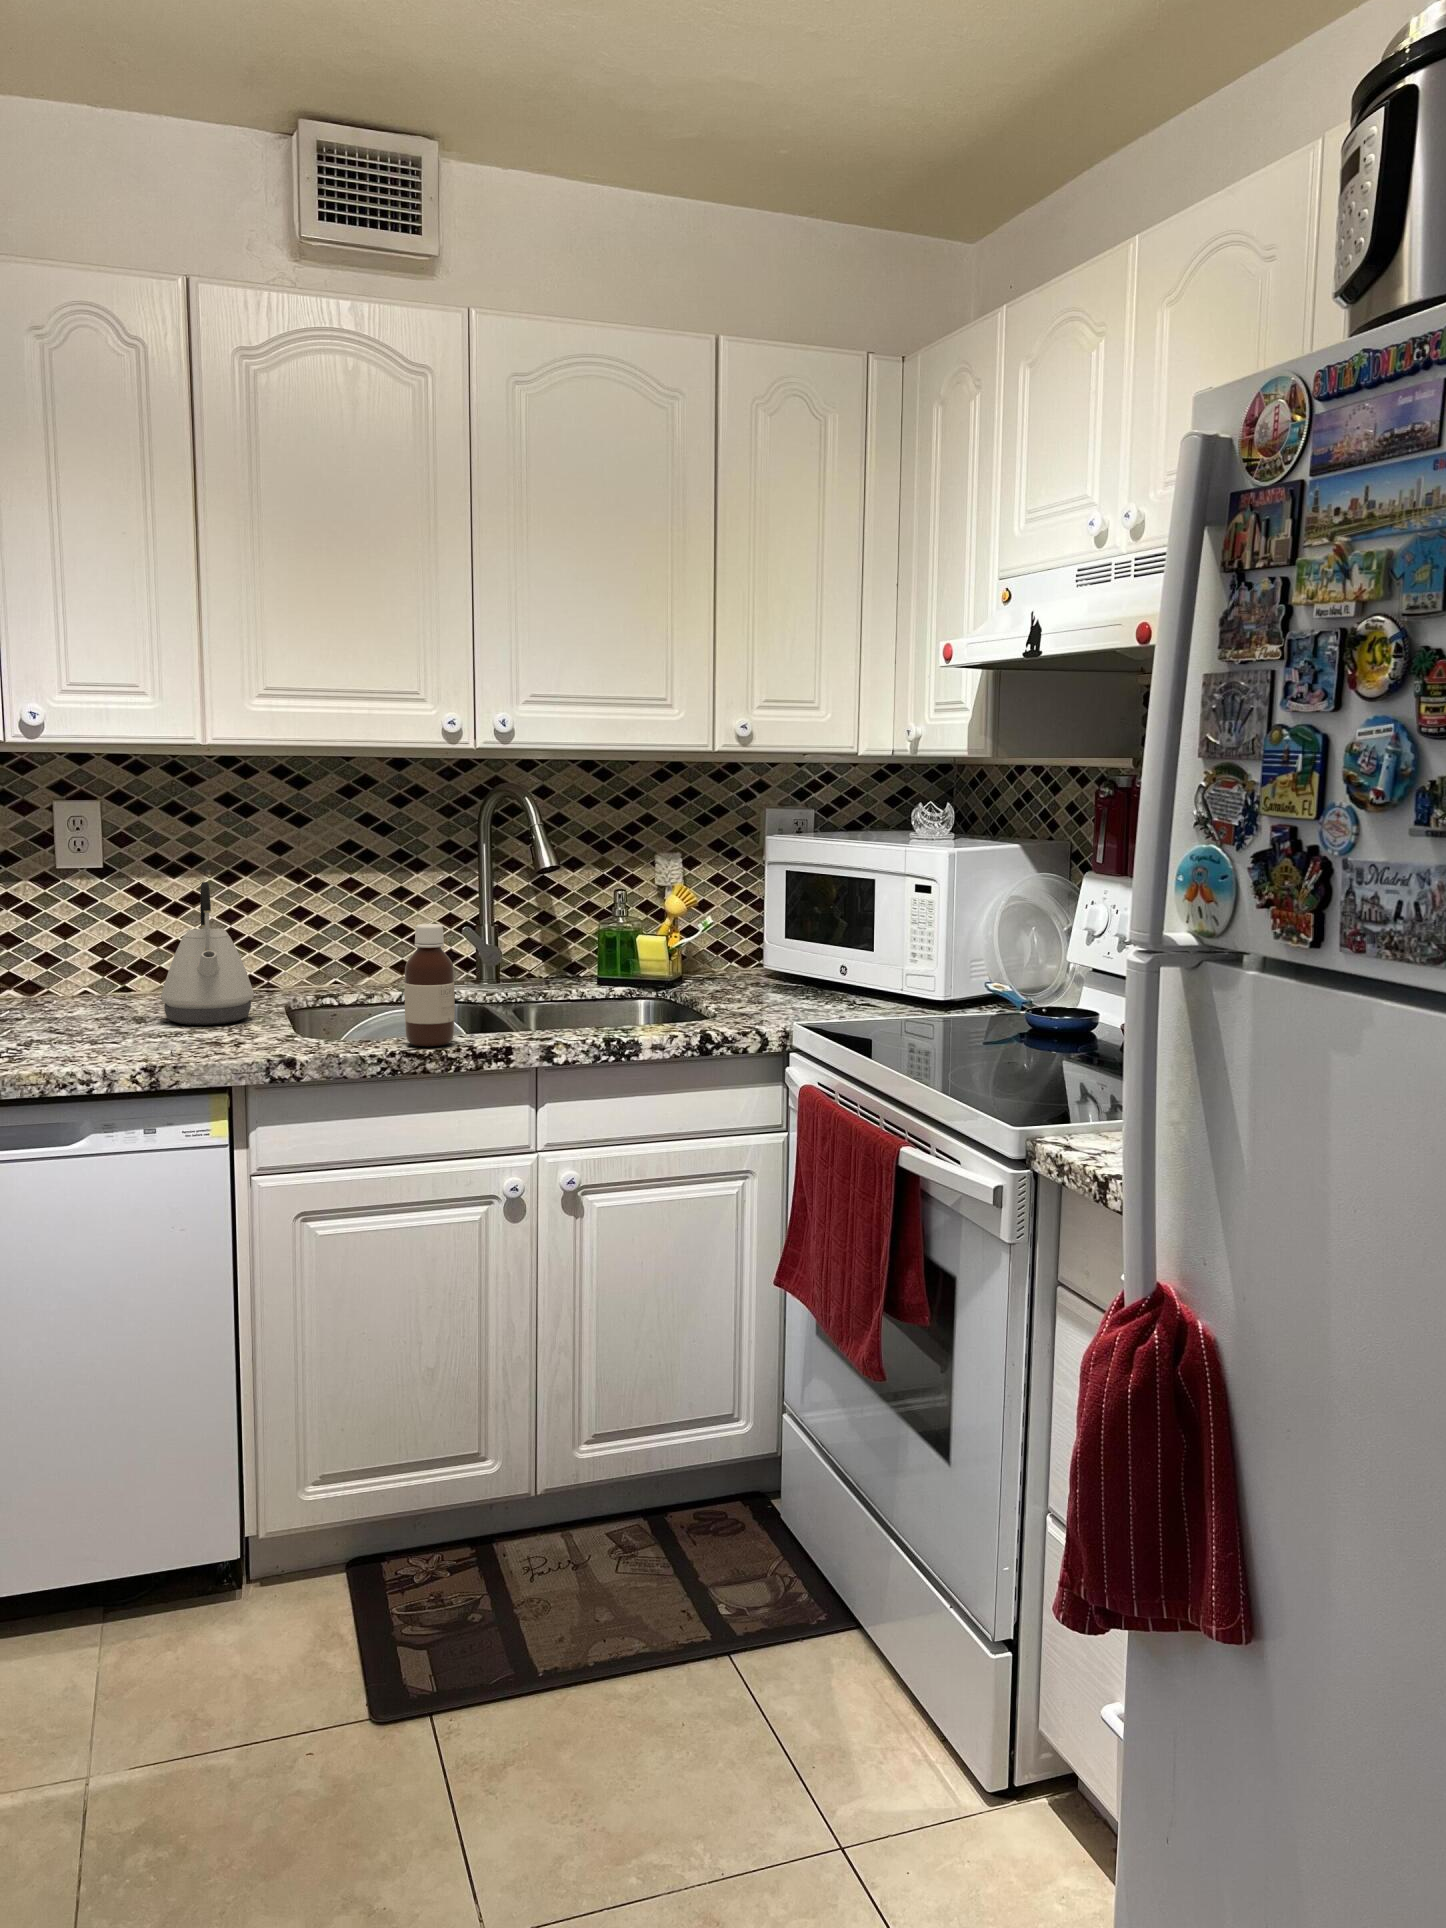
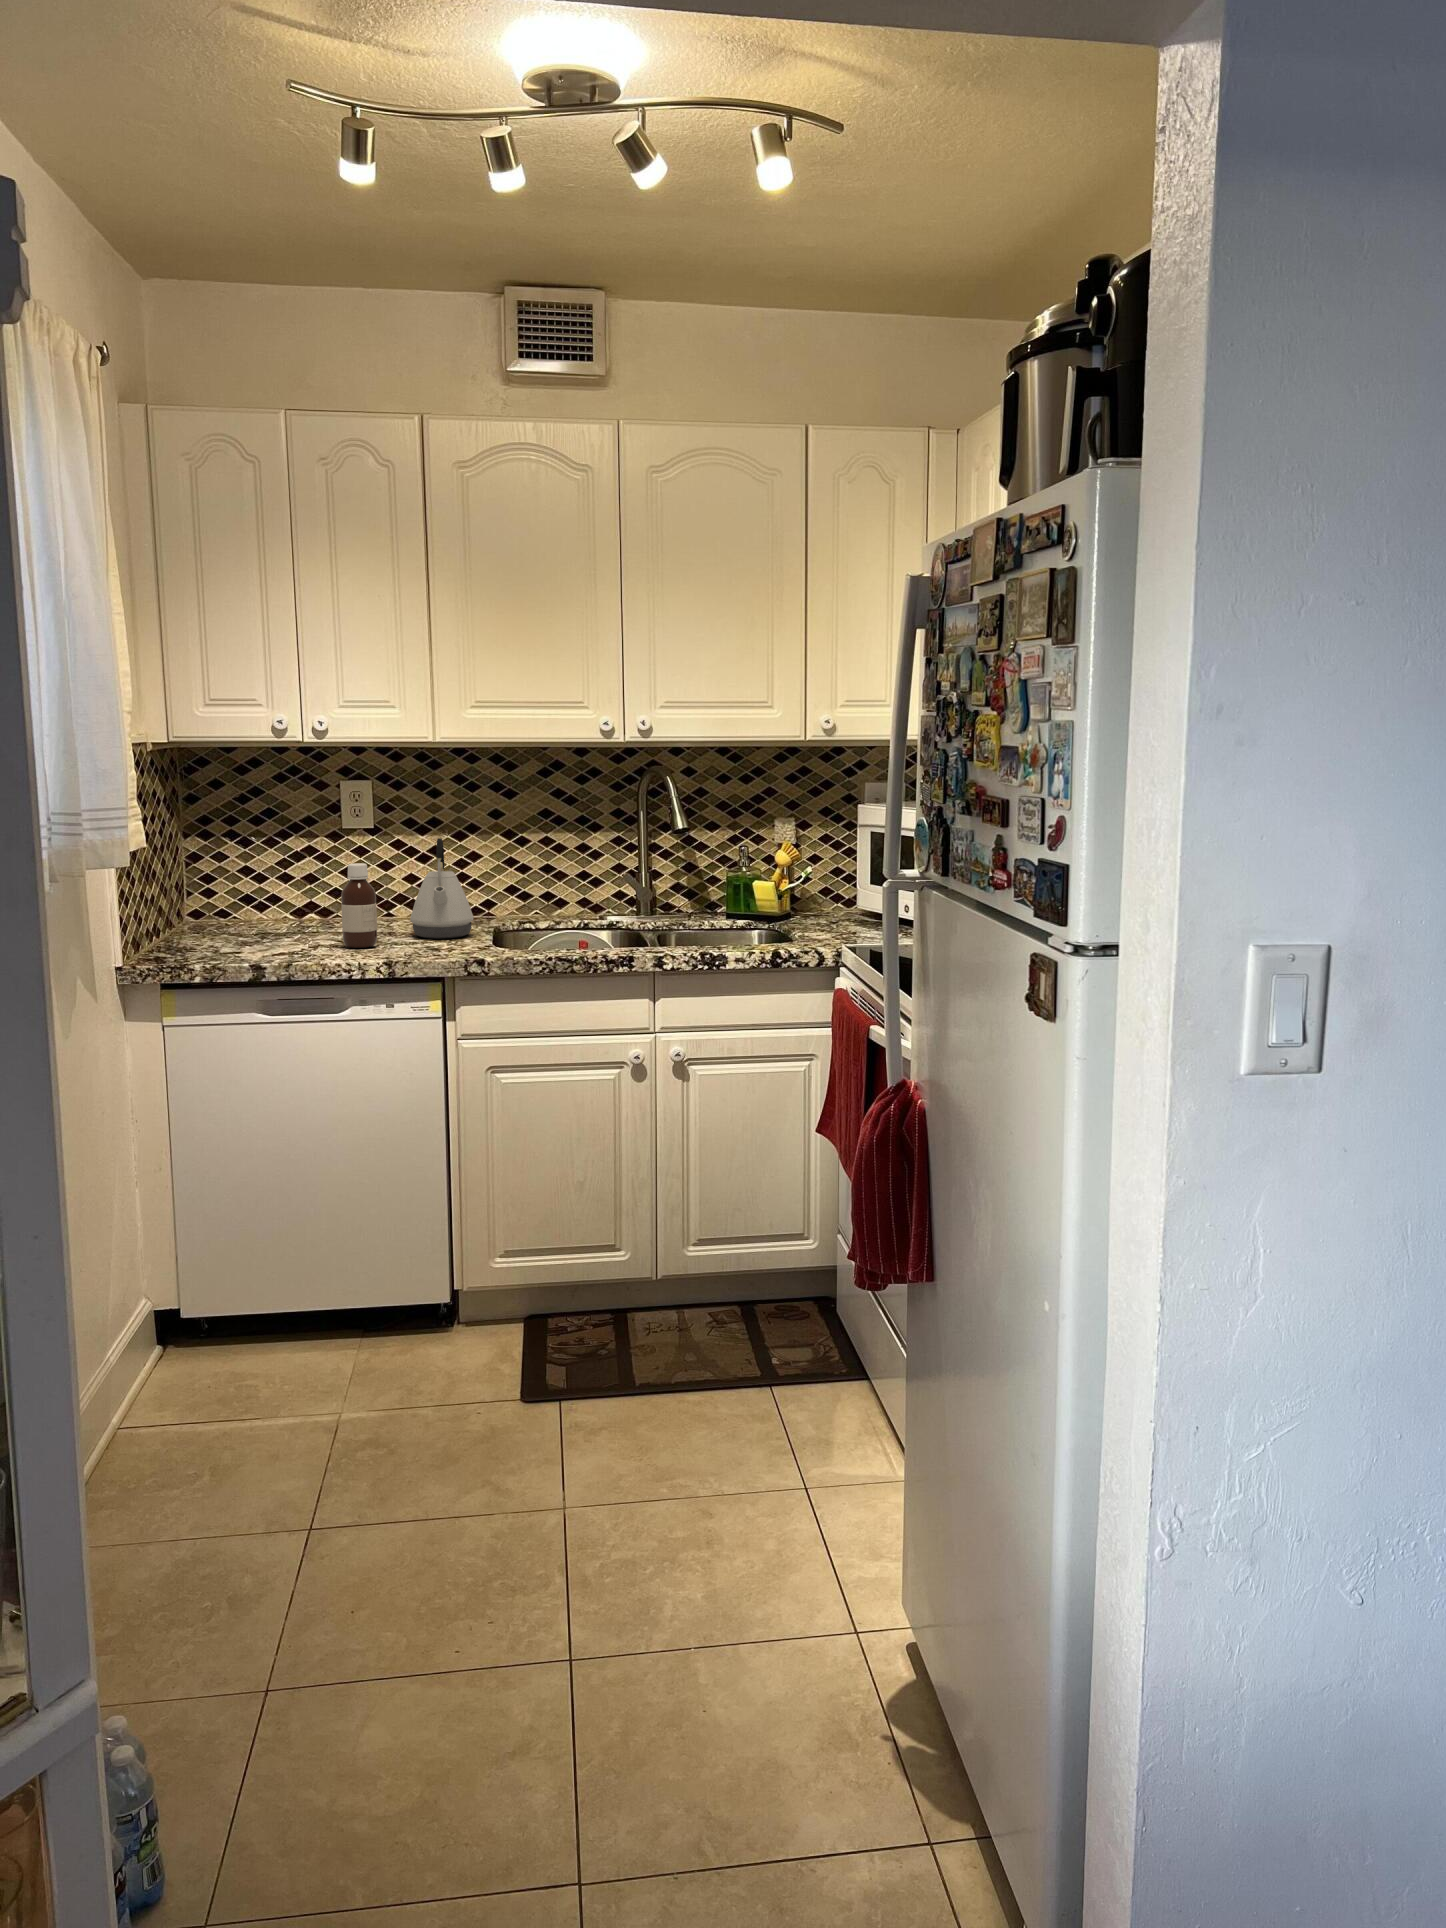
bottle: present [405,924,455,1046] -> present [341,863,377,948]

